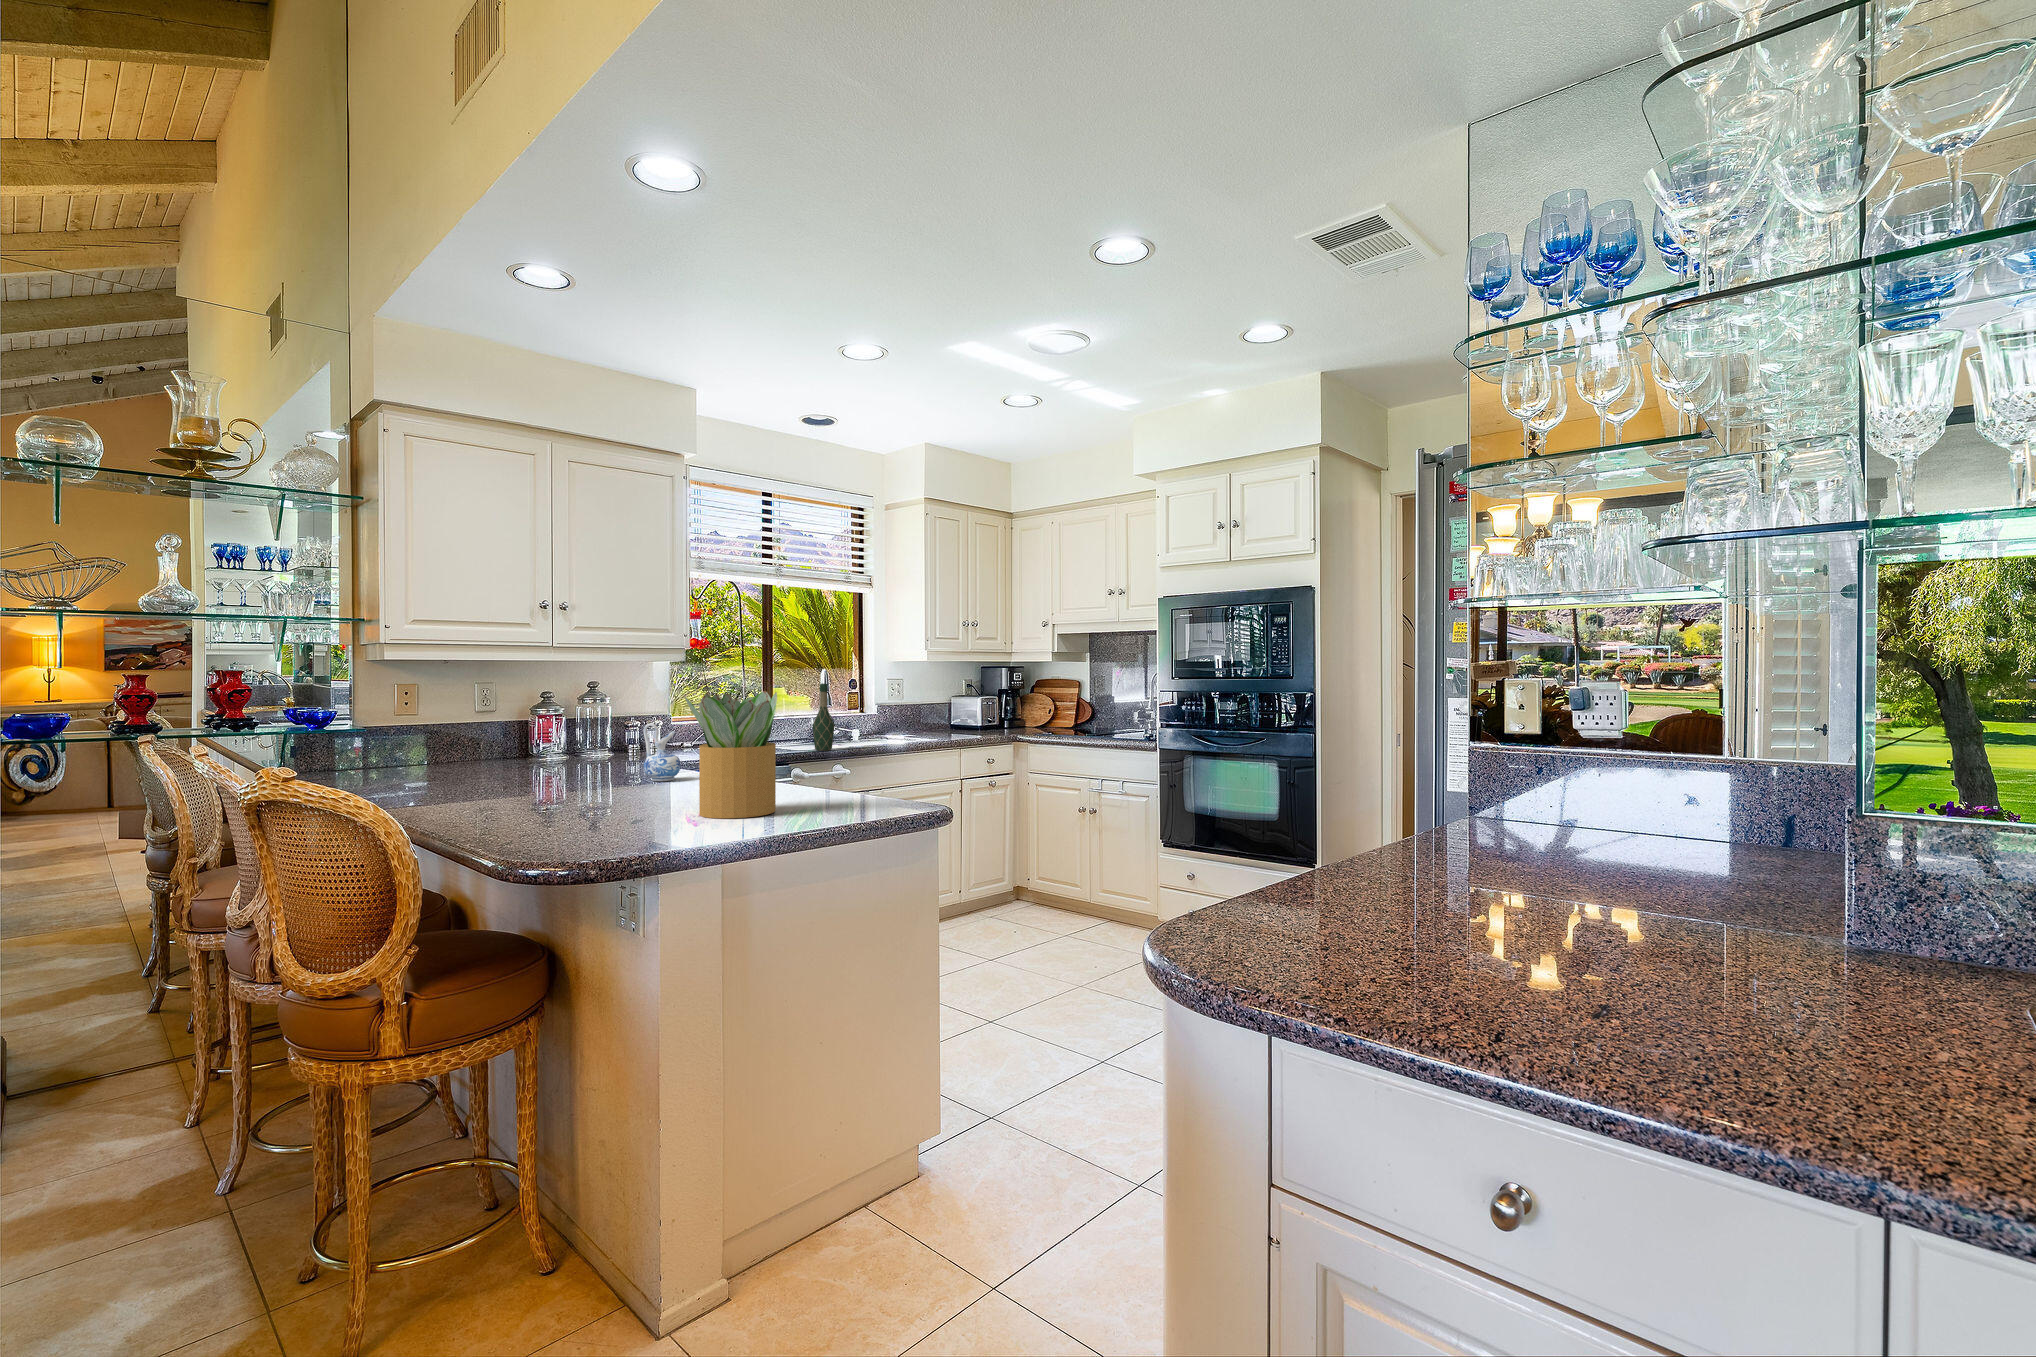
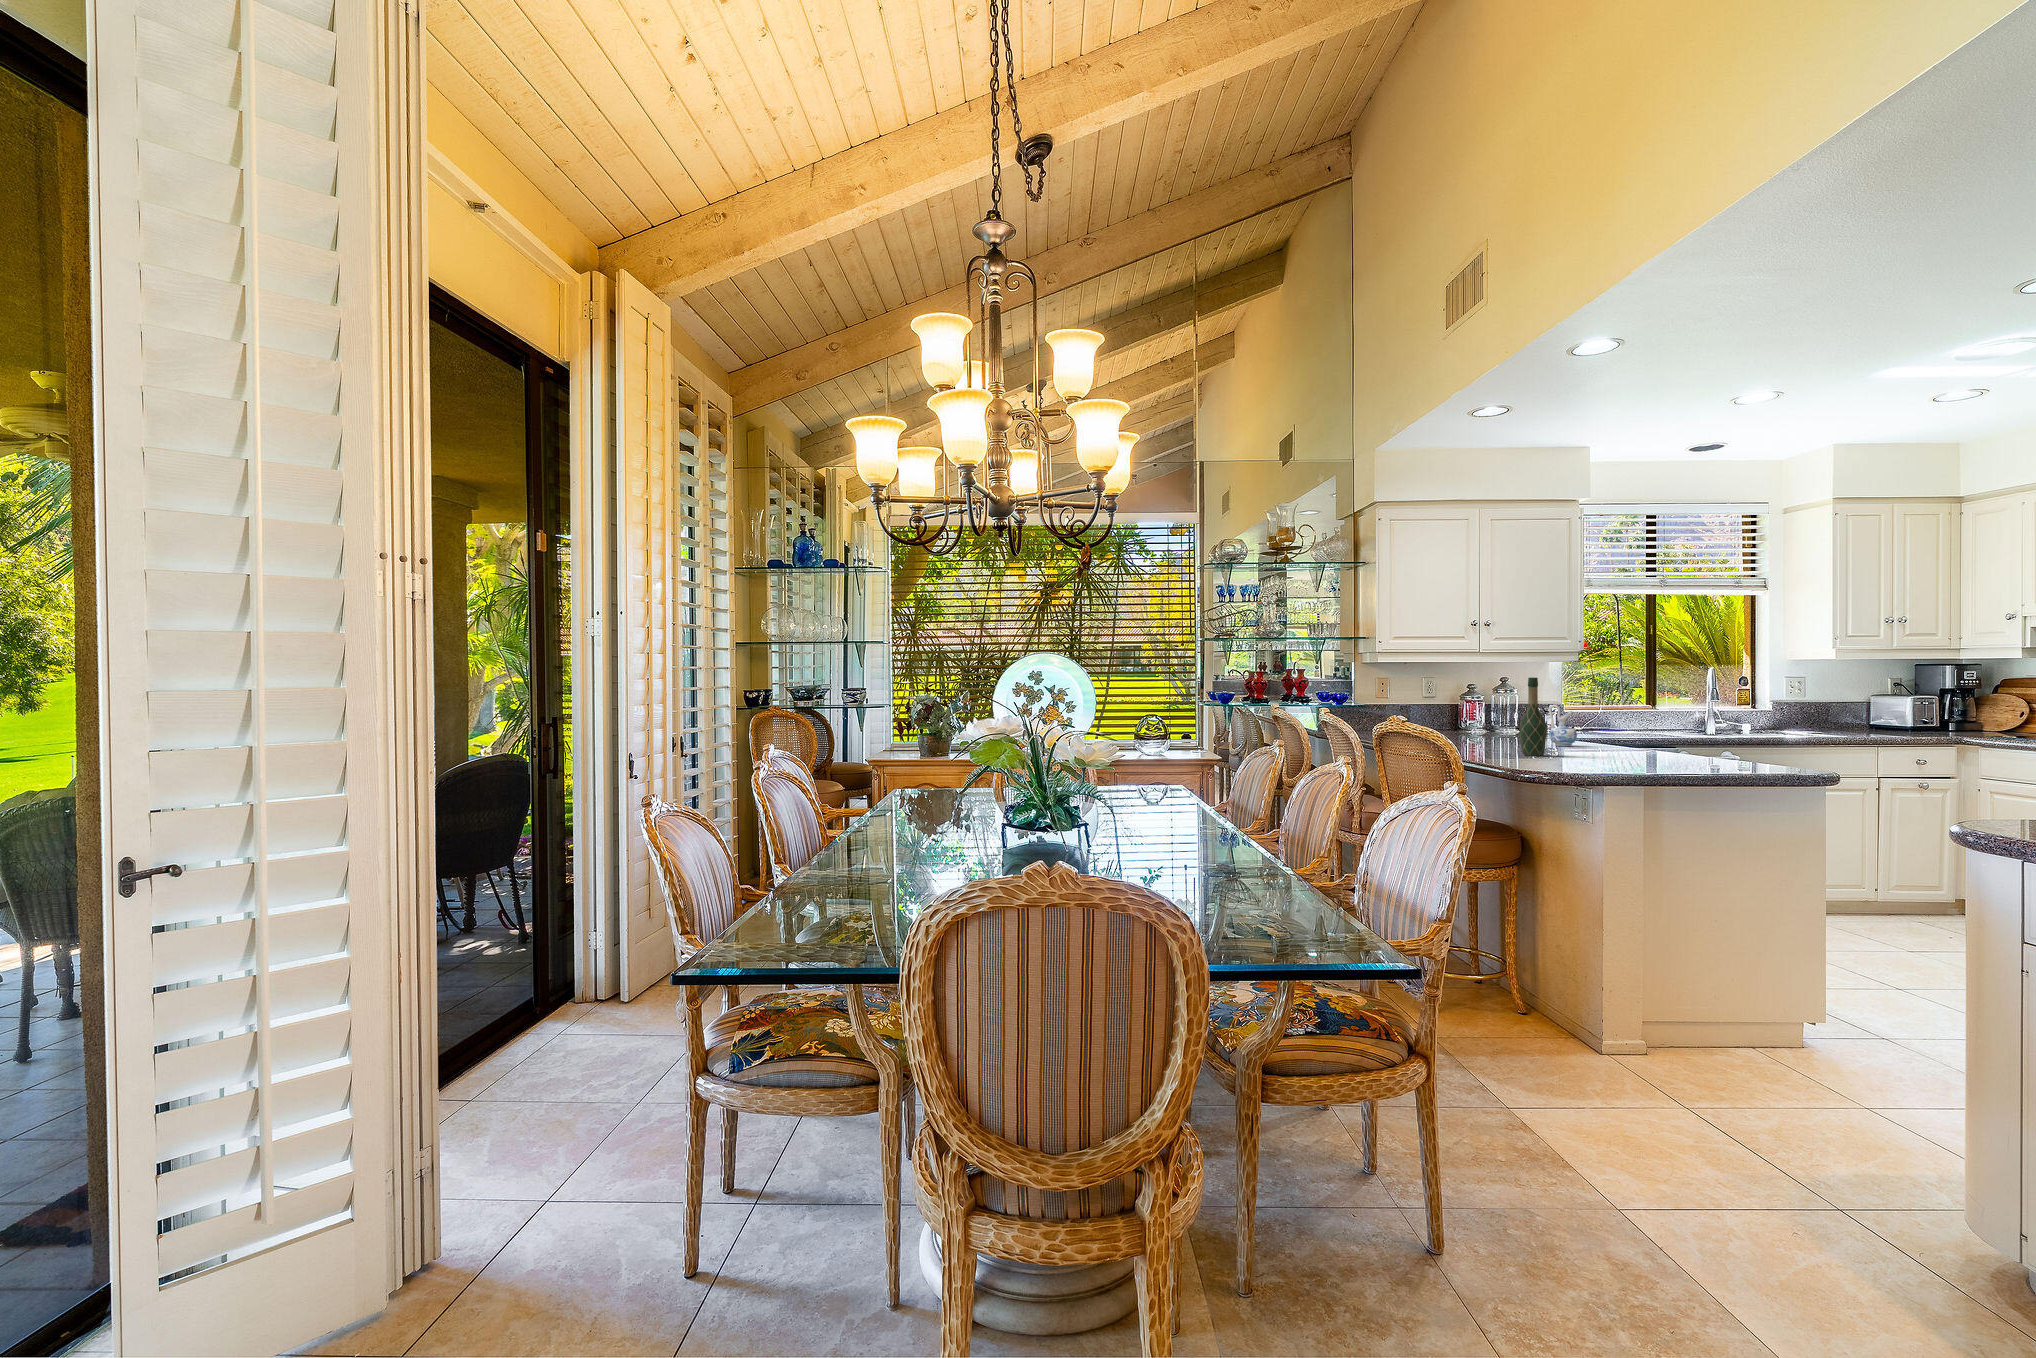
wine bottle: present [813,684,834,751] -> present [1519,678,1547,756]
potted plant: present [684,691,777,818] -> none [1585,679,1653,762]

